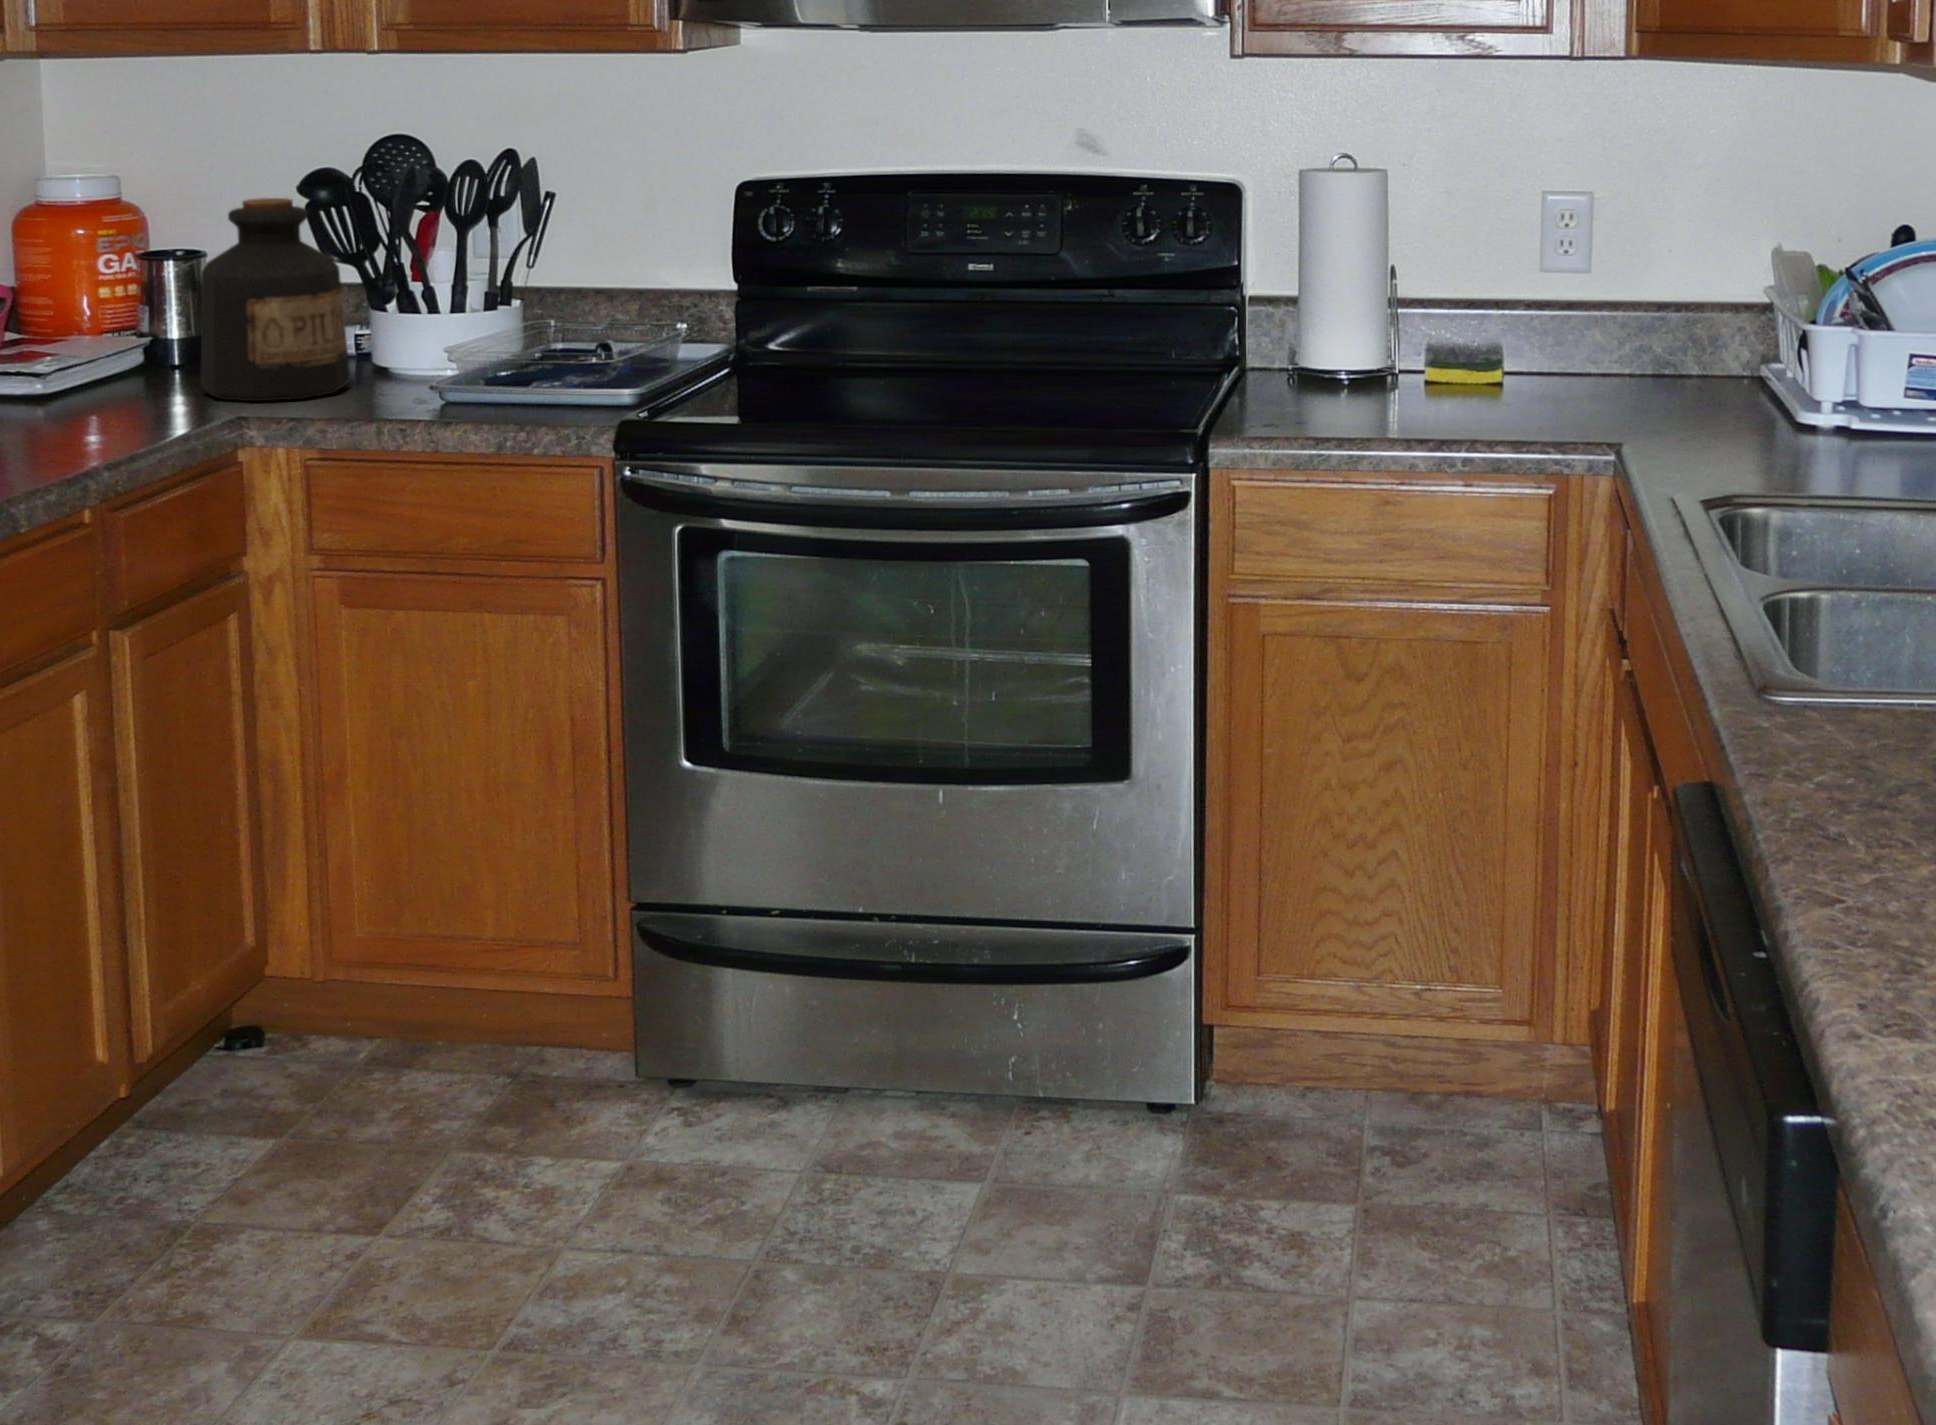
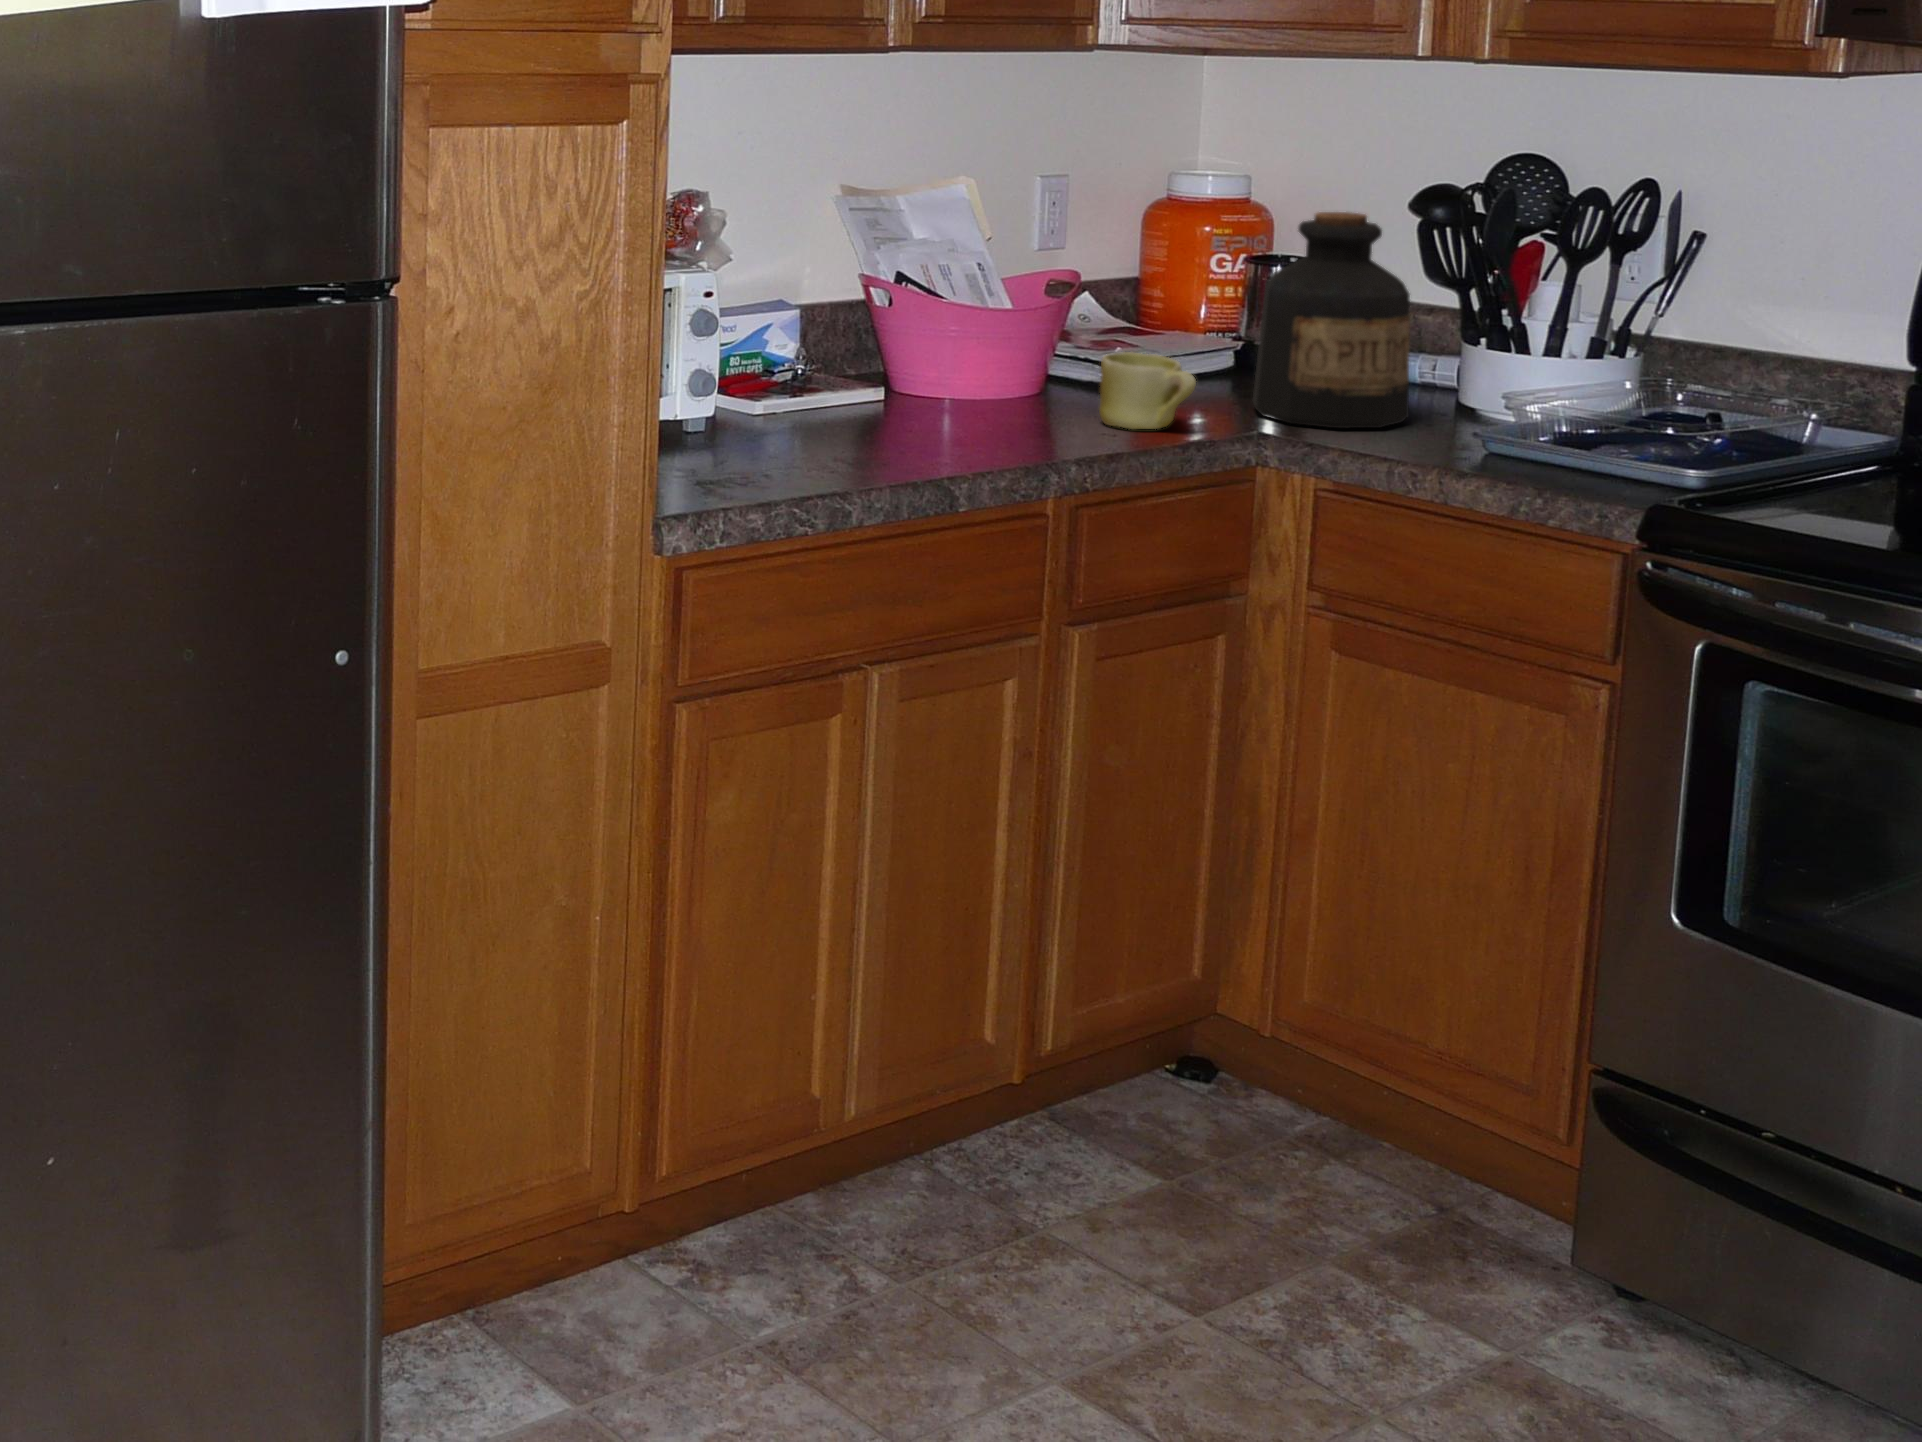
mug: none [74,352,181,428] -> present [1099,352,1196,429]

